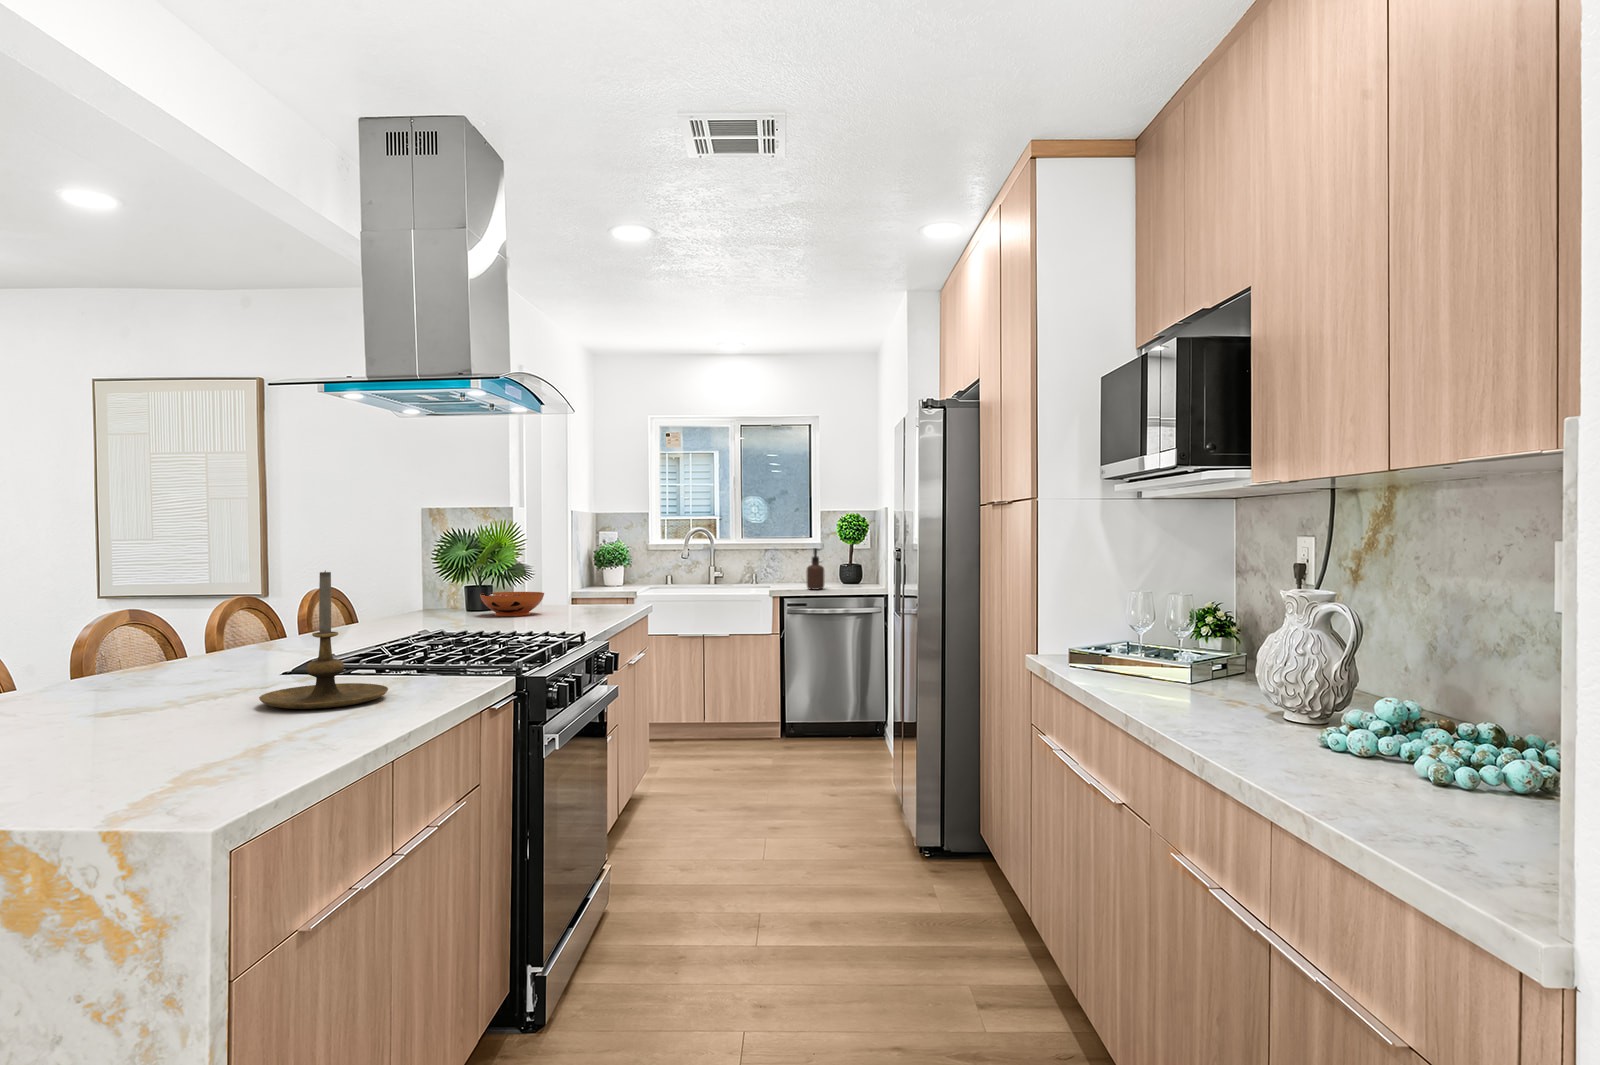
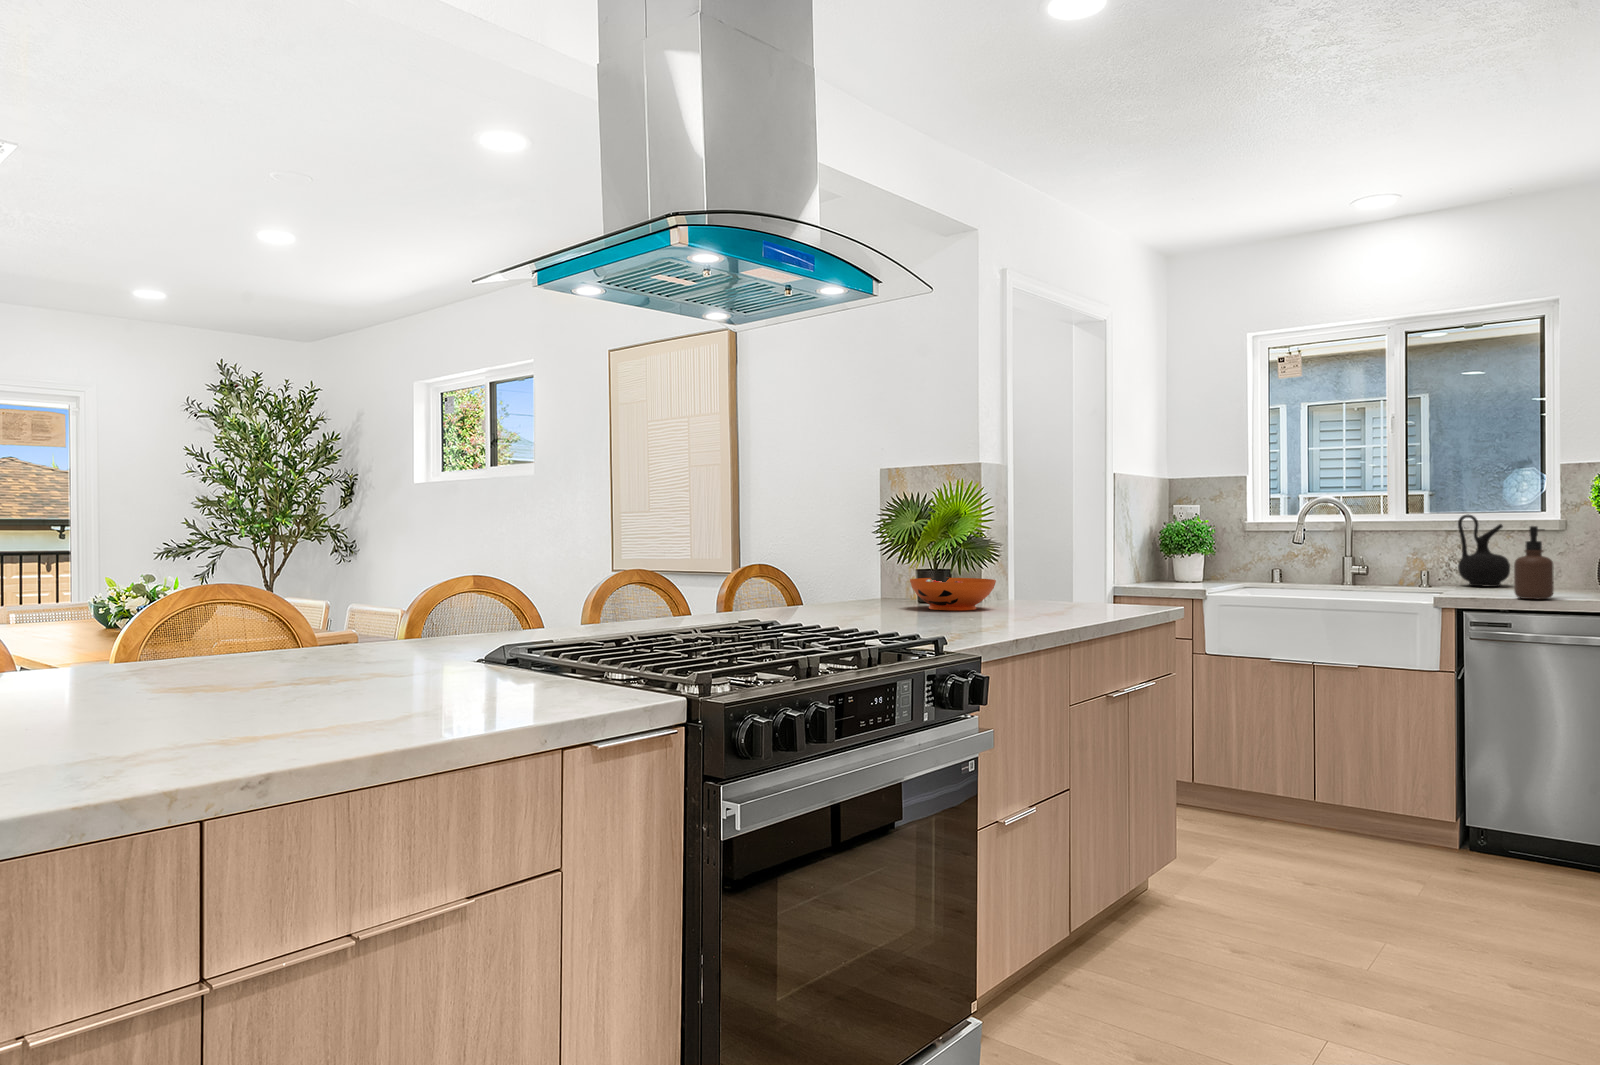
ceramic jug: none [772,540,797,583] -> present [1458,514,1510,587]
candle holder: present [259,571,388,709] -> none [157,506,357,715]

